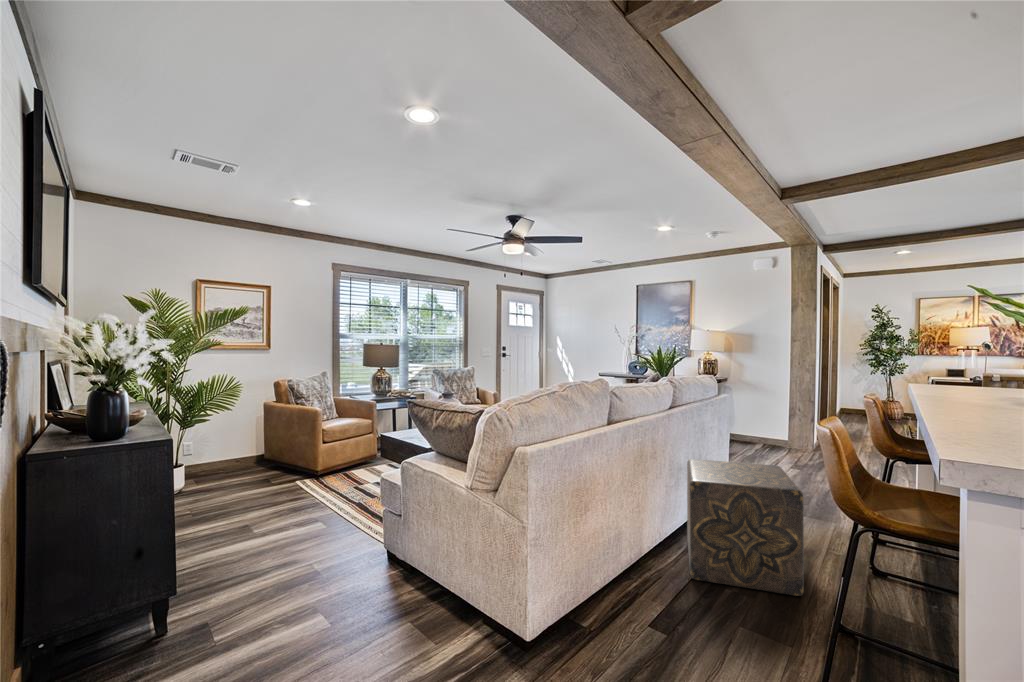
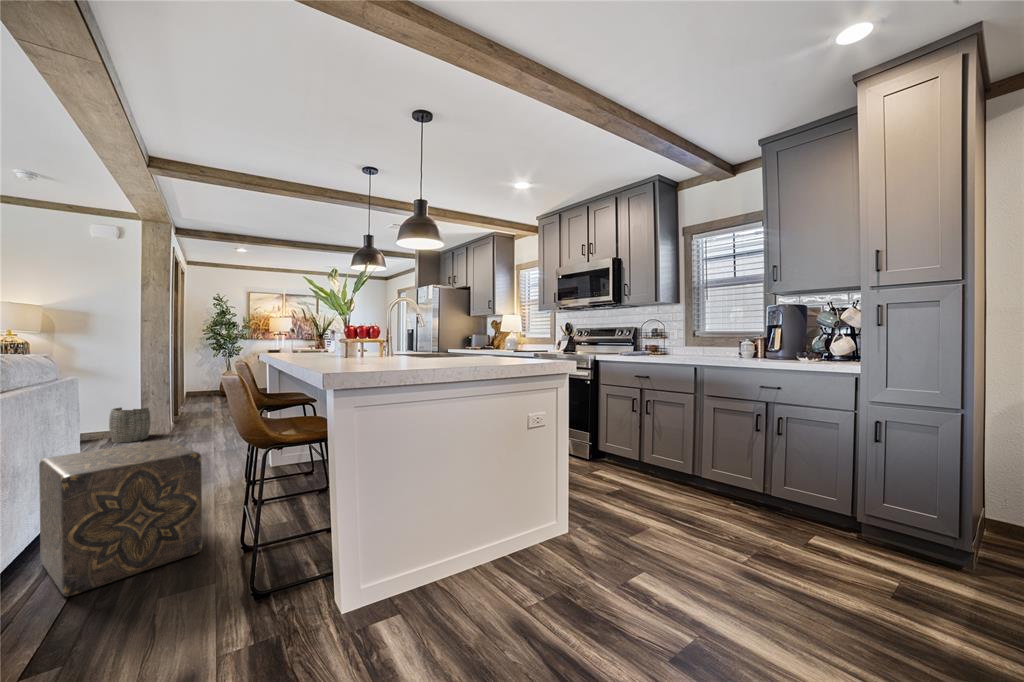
woven basket: none [762,418,796,452] -> present [109,406,151,443]

